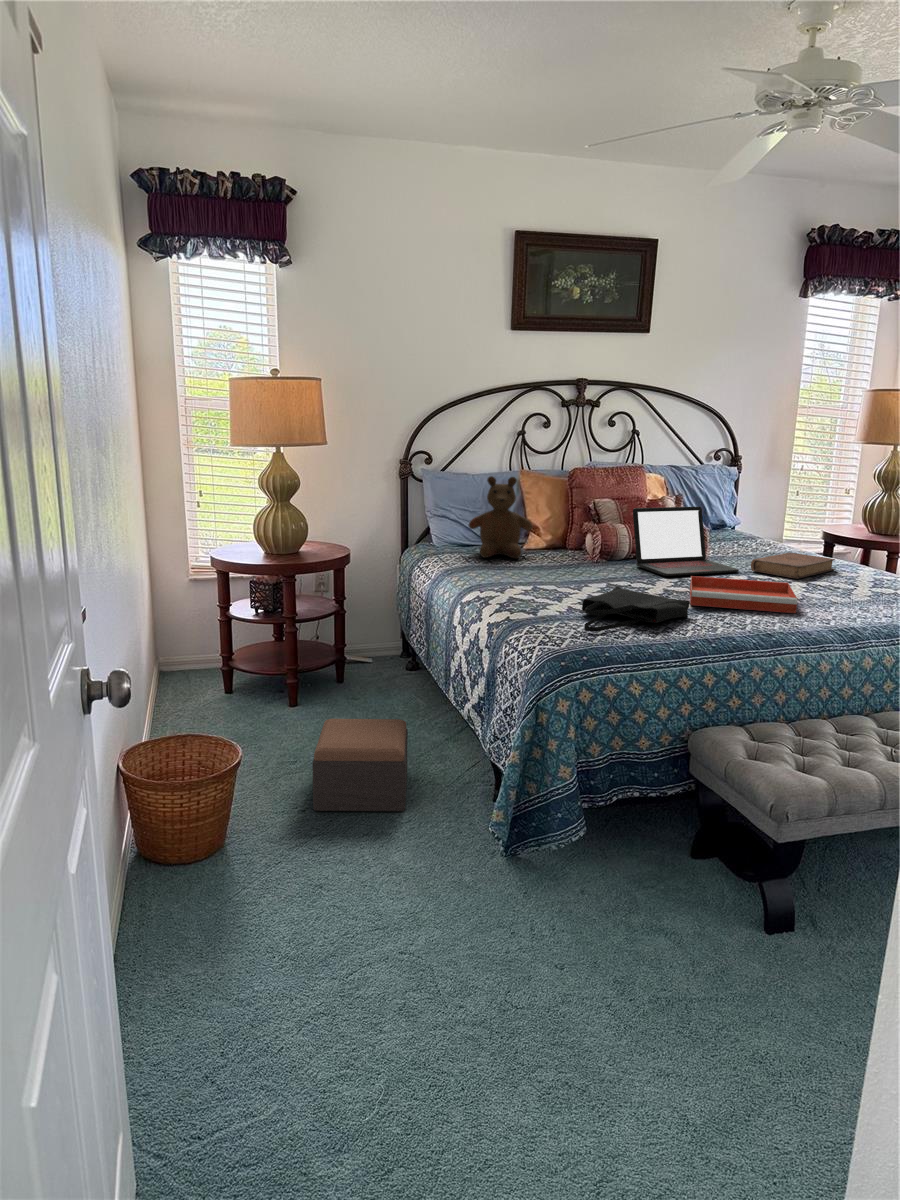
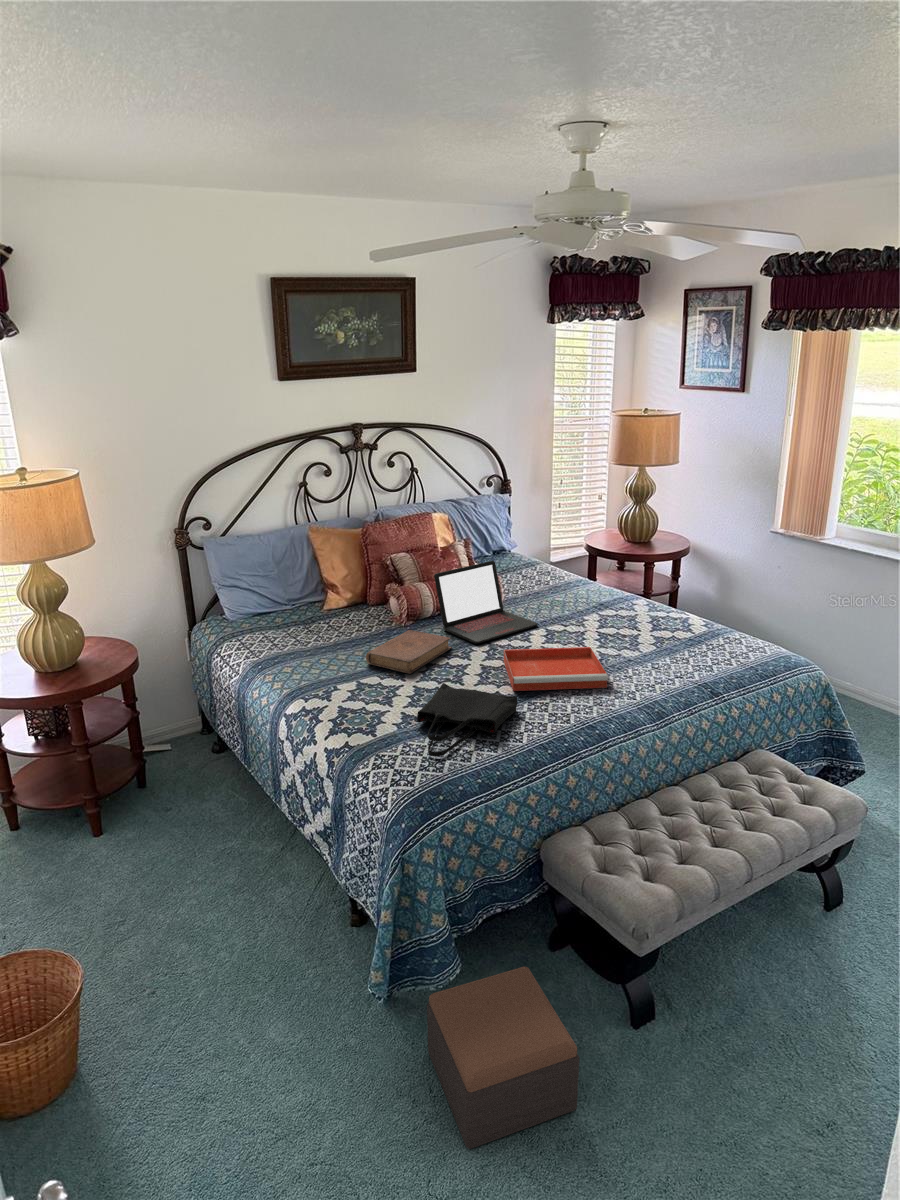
teddy bear: present [468,476,532,558] -> none [267,548,334,637]
book: present [751,553,835,579] -> present [366,630,452,674]
footstool: present [312,719,408,812] -> present [427,966,580,1149]

